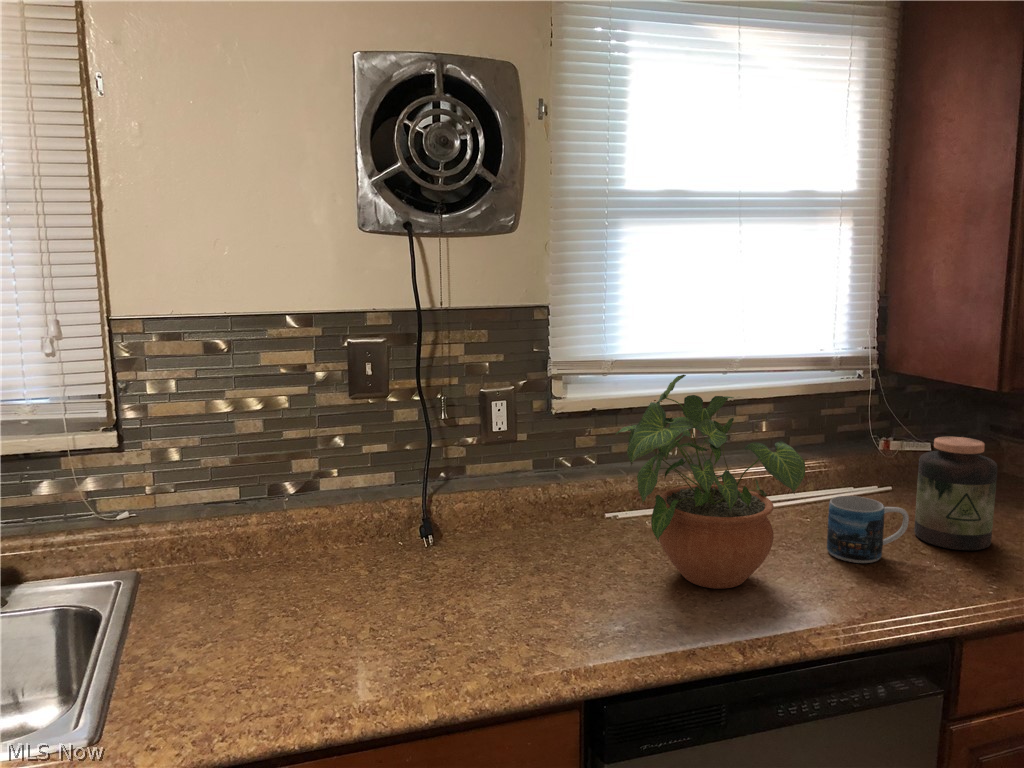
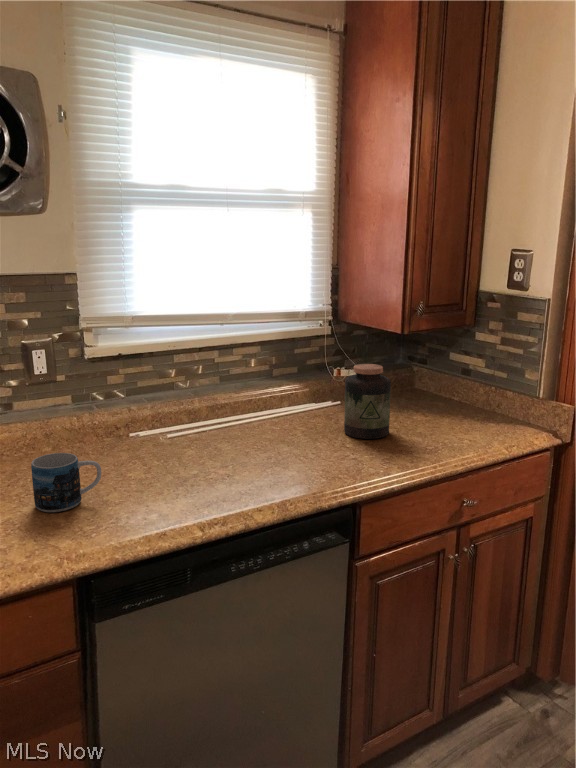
potted plant: present [615,375,805,589] -> none [123,325,256,476]
mug: present [827,496,909,563] -> present [31,453,101,512]

